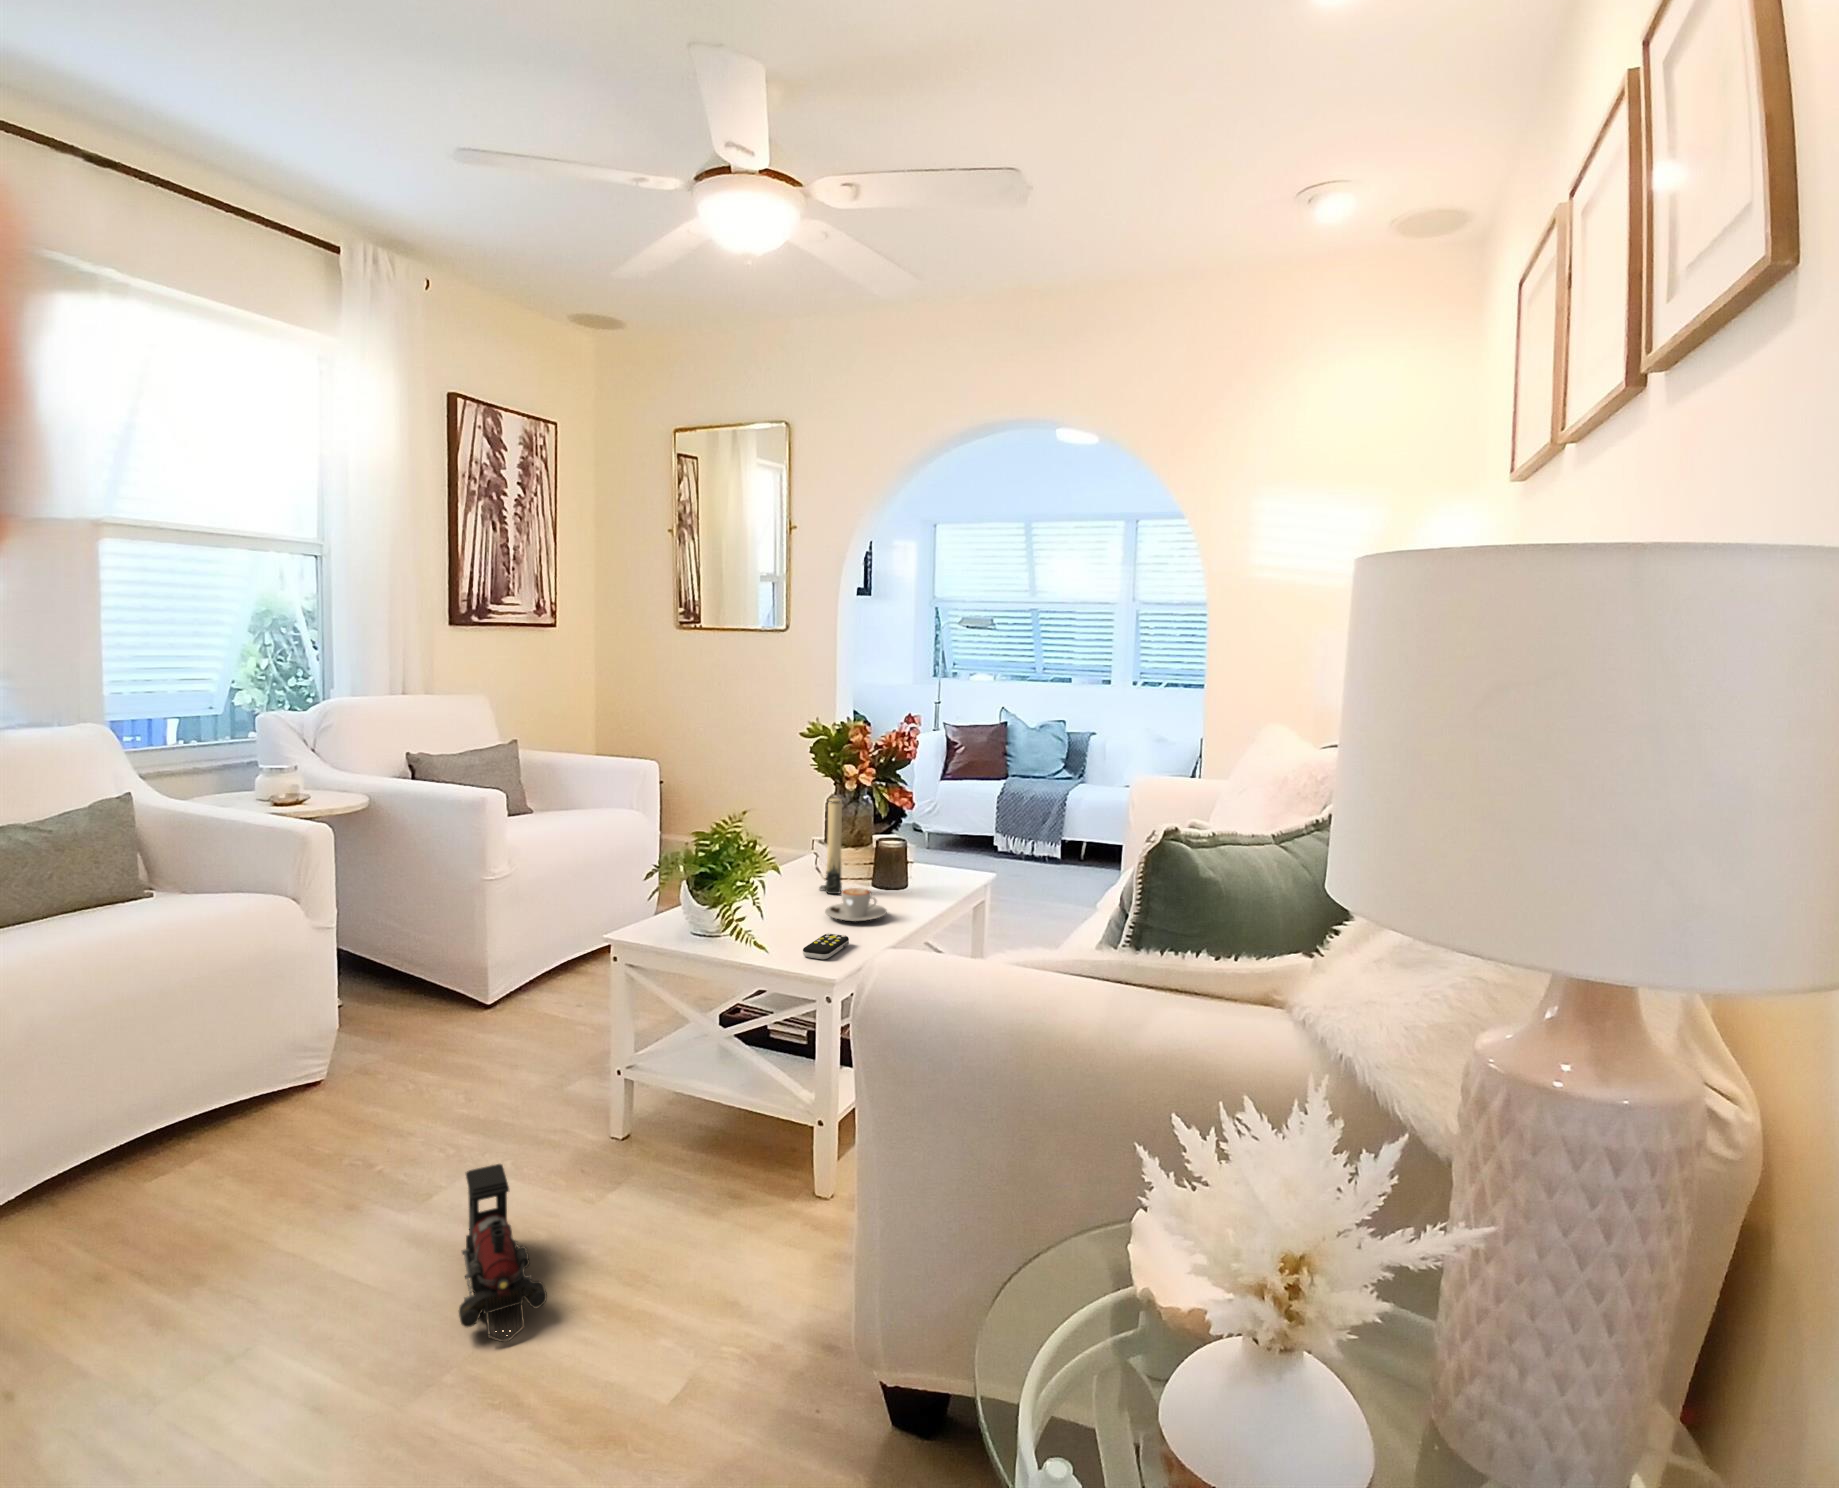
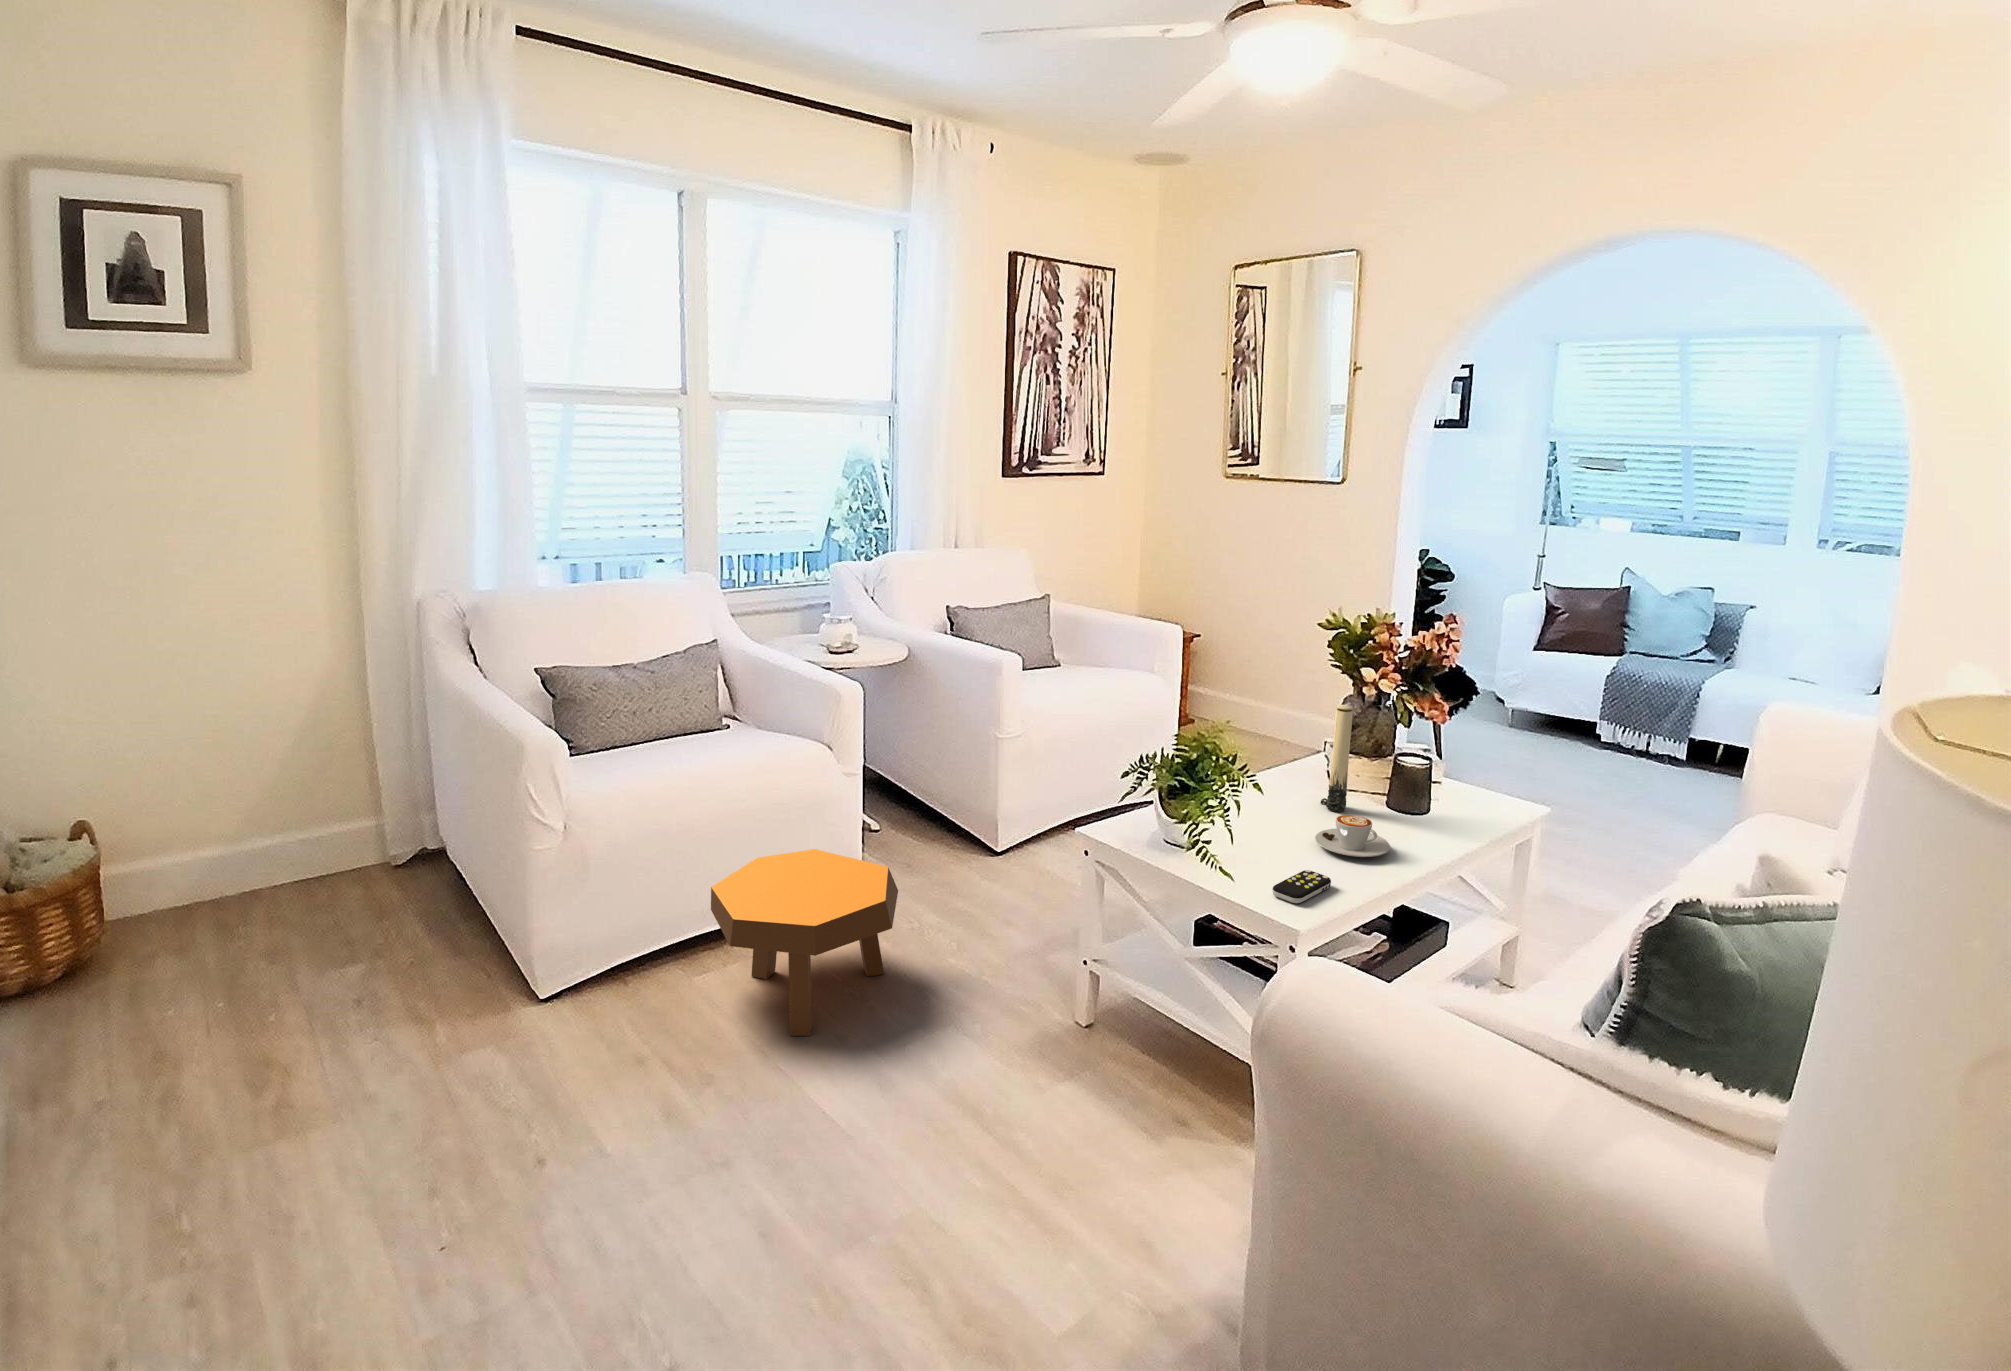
footstool: none [132,1014,392,1226] -> present [711,849,898,1036]
toy train: present [459,1164,547,1342] -> none [903,1041,978,1219]

